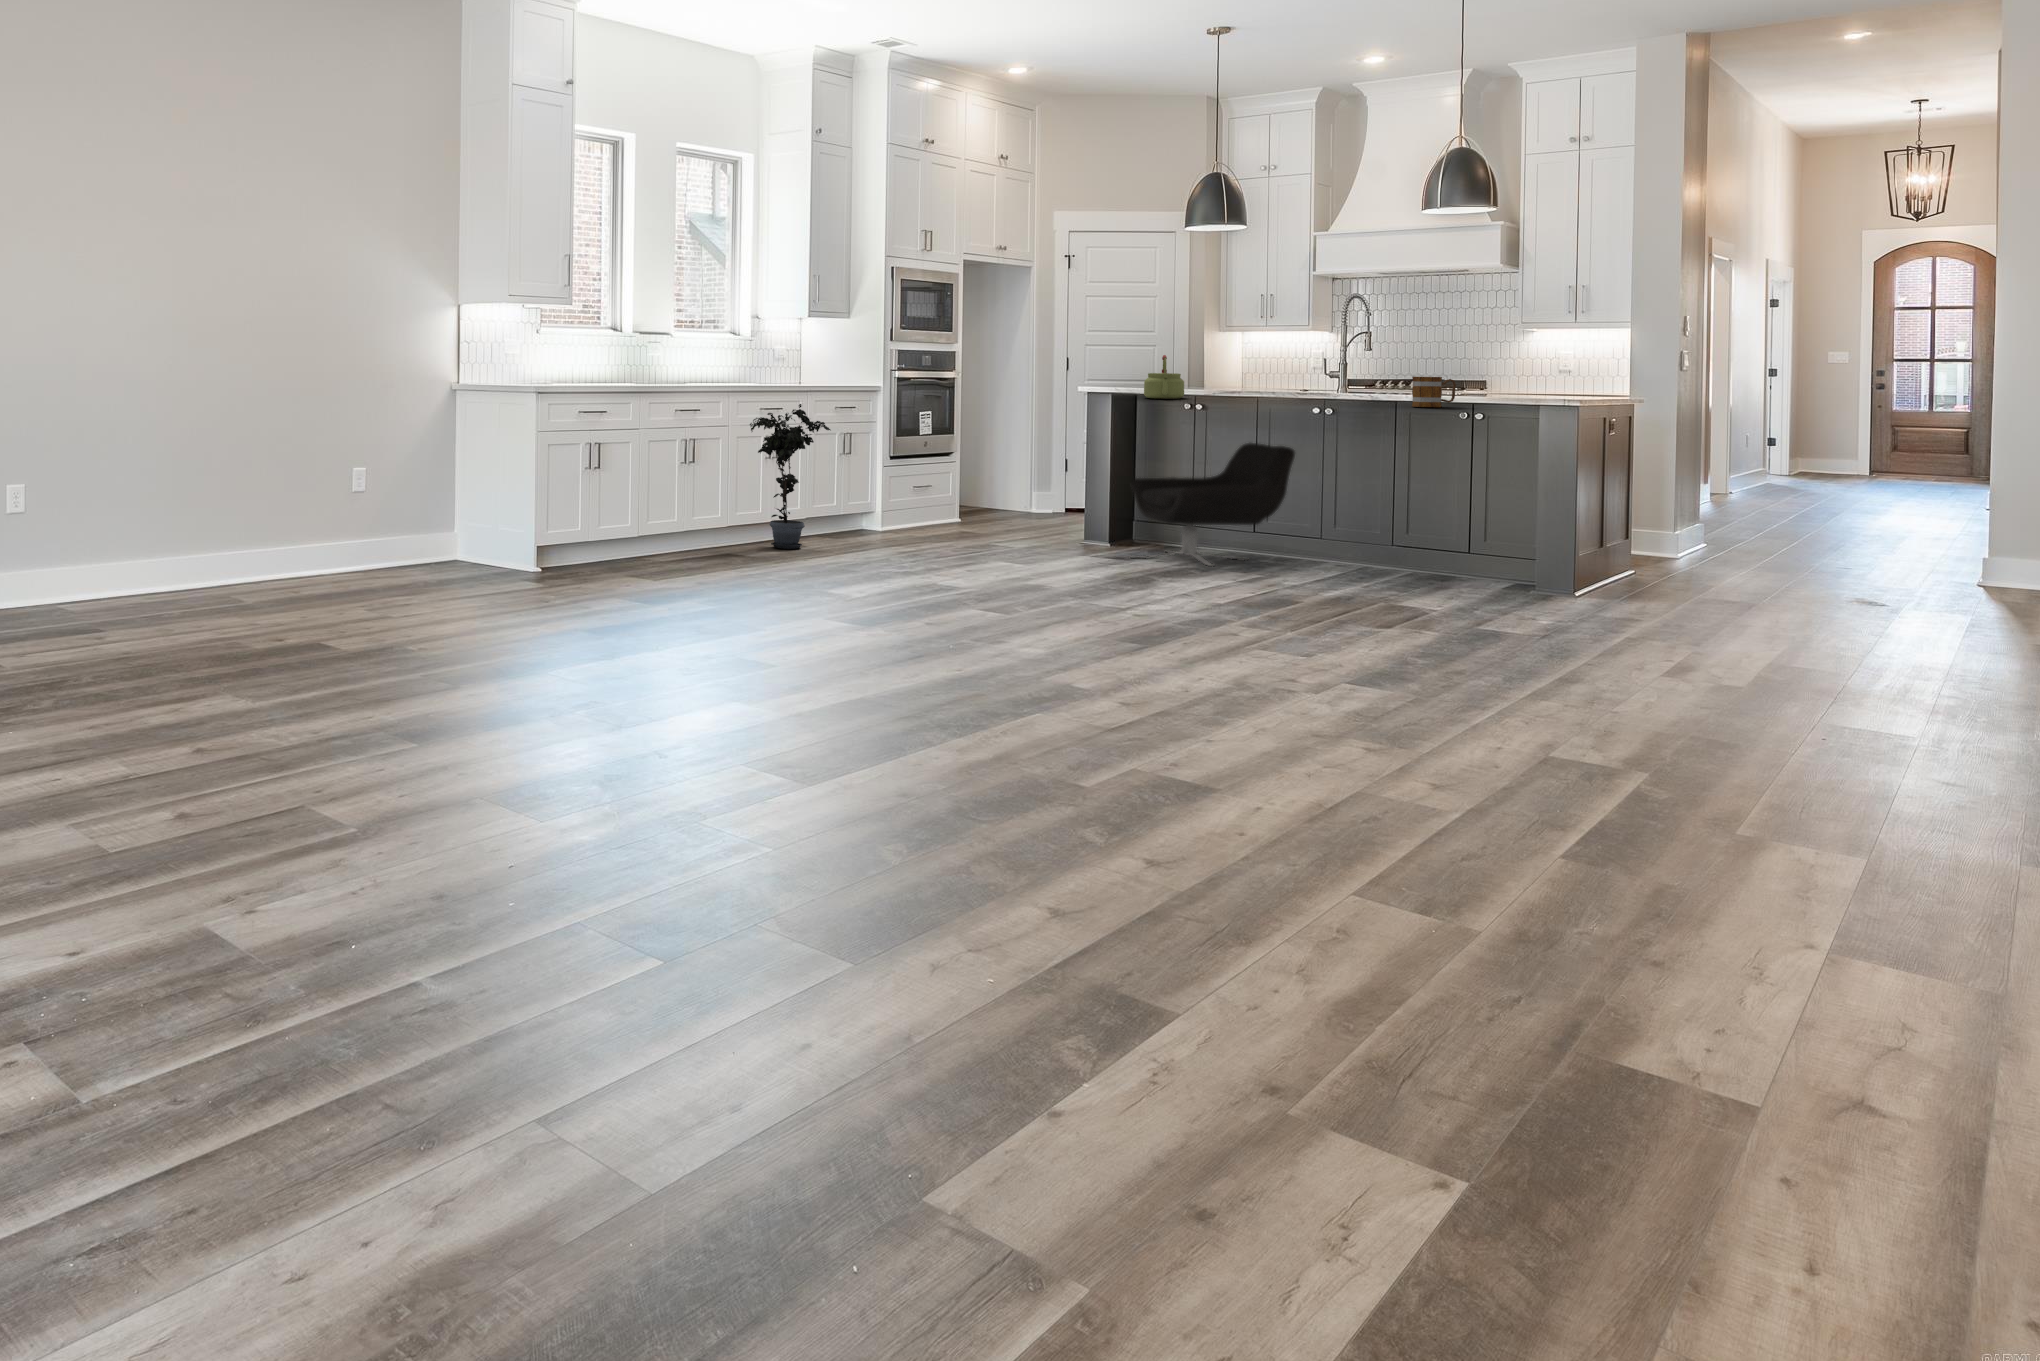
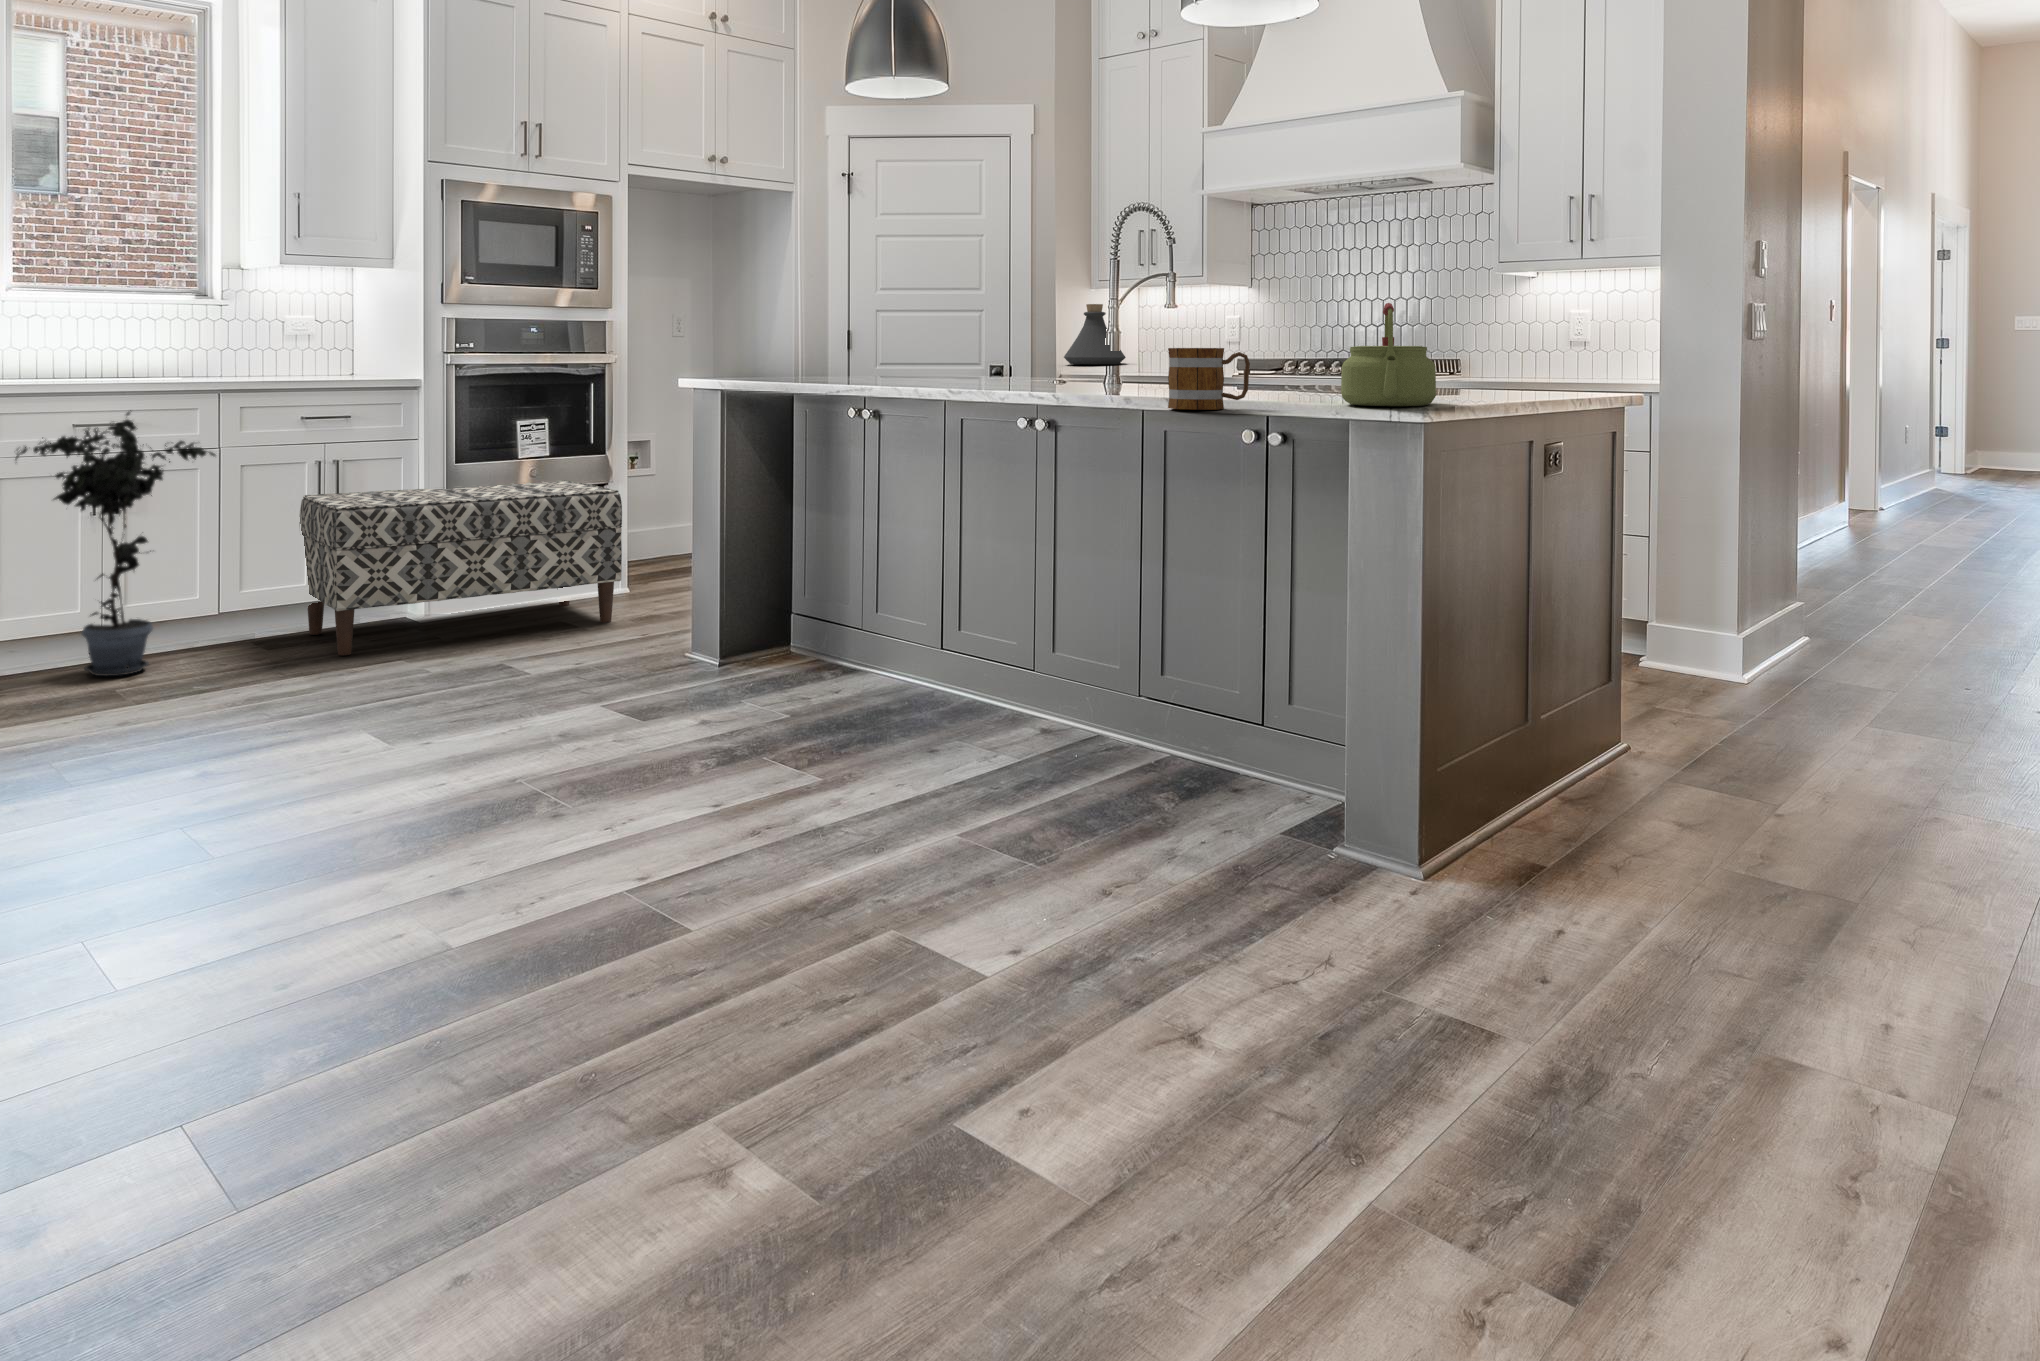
bottle: none [1228,345,1271,383] -> present [1064,304,1126,364]
kettle: present [1144,355,1184,399] -> present [1341,303,1436,406]
lounge chair: present [1131,443,1295,565] -> none [697,473,976,722]
bench: none [830,451,1003,543] -> present [299,480,622,656]

